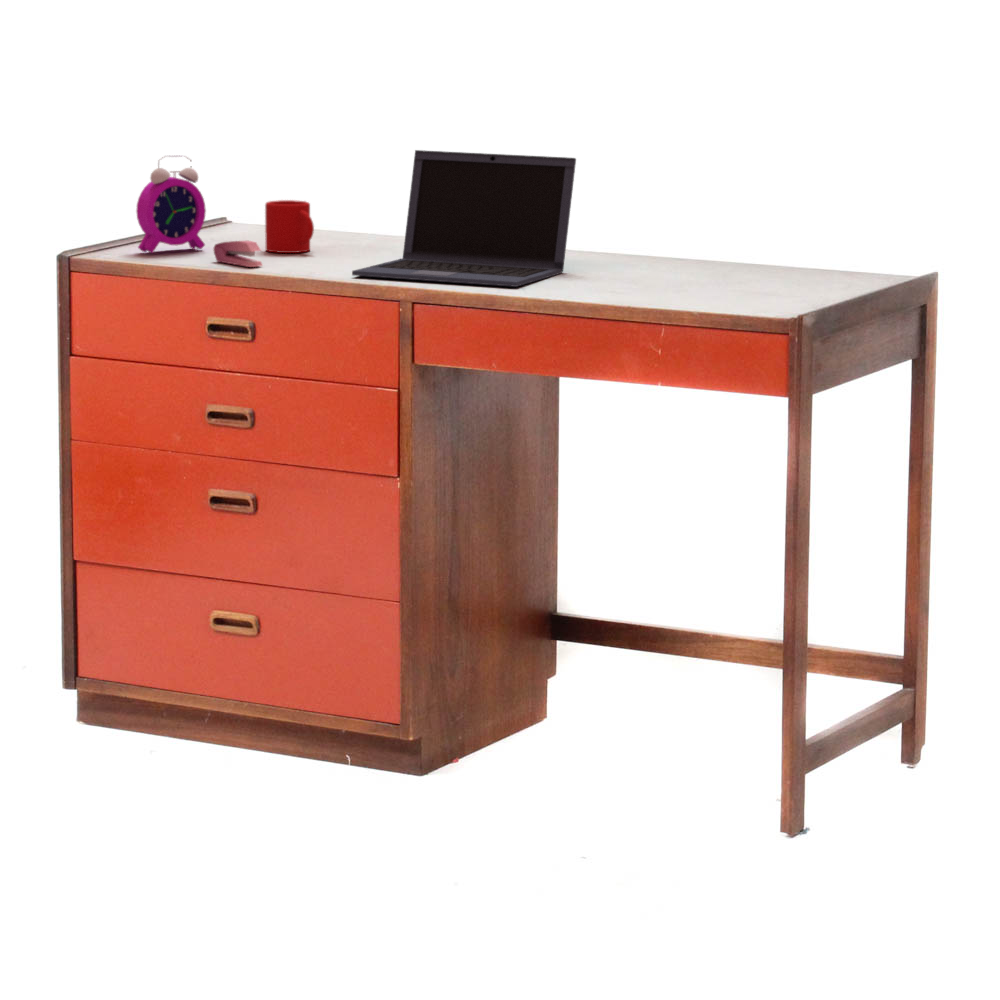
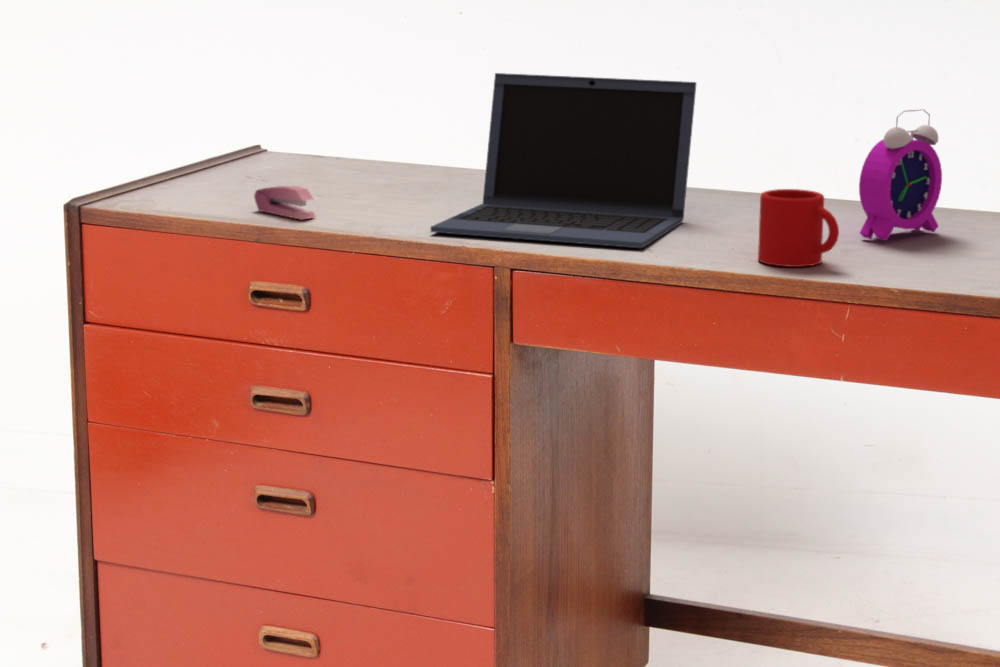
alarm clock: present [136,157,206,253] -> present [859,110,942,241]
mug: present [265,200,314,253] -> present [758,189,839,267]

